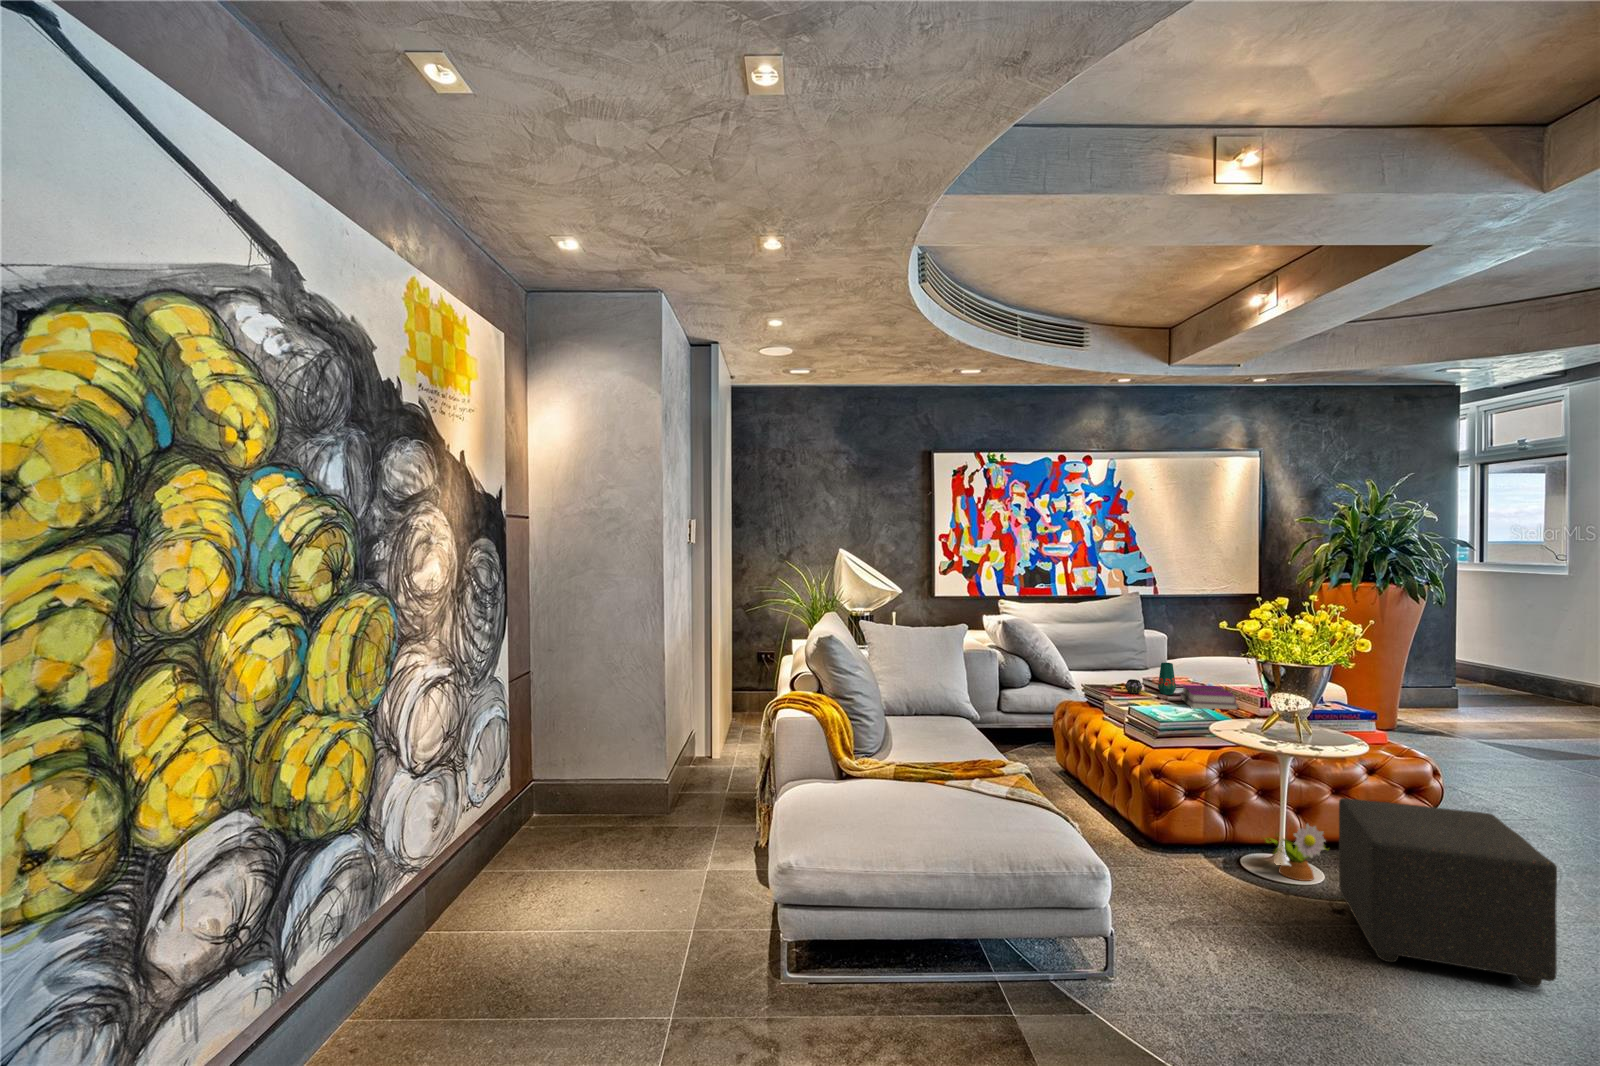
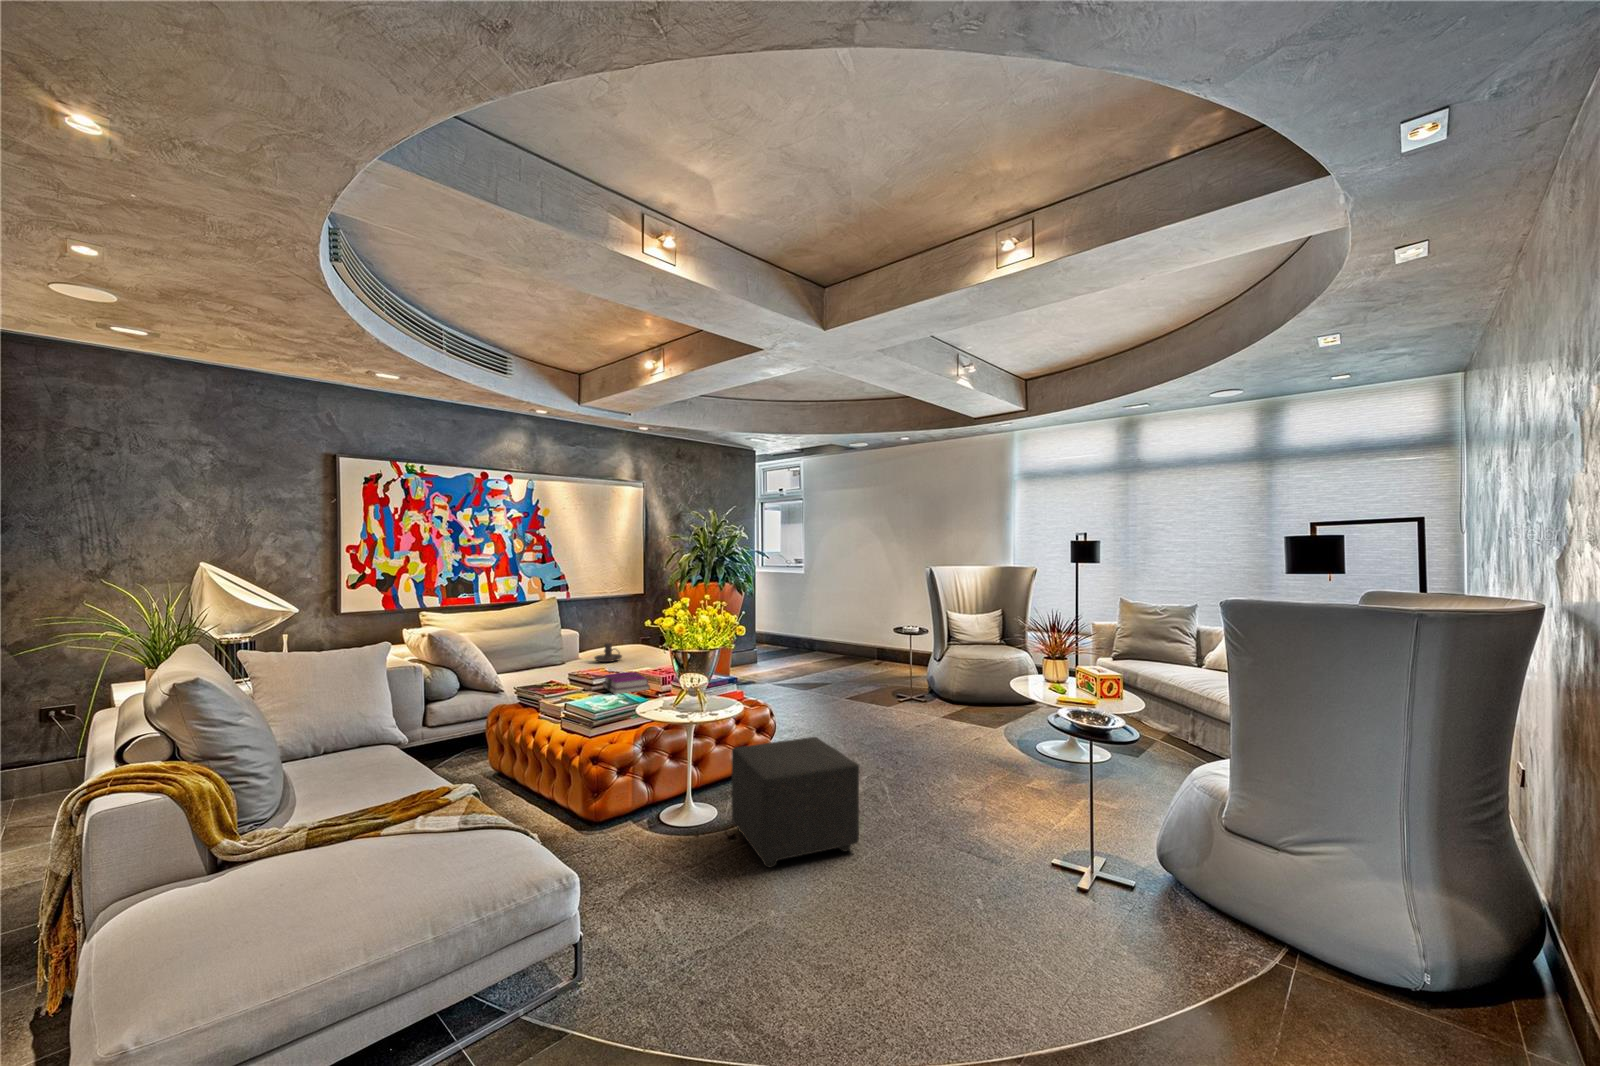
candle holder: none [1182,651,1219,674] -> present [594,643,622,662]
vase: present [1125,663,1176,695] -> none [554,657,597,689]
decorative plant: present [1265,824,1329,881] -> none [674,773,720,821]

